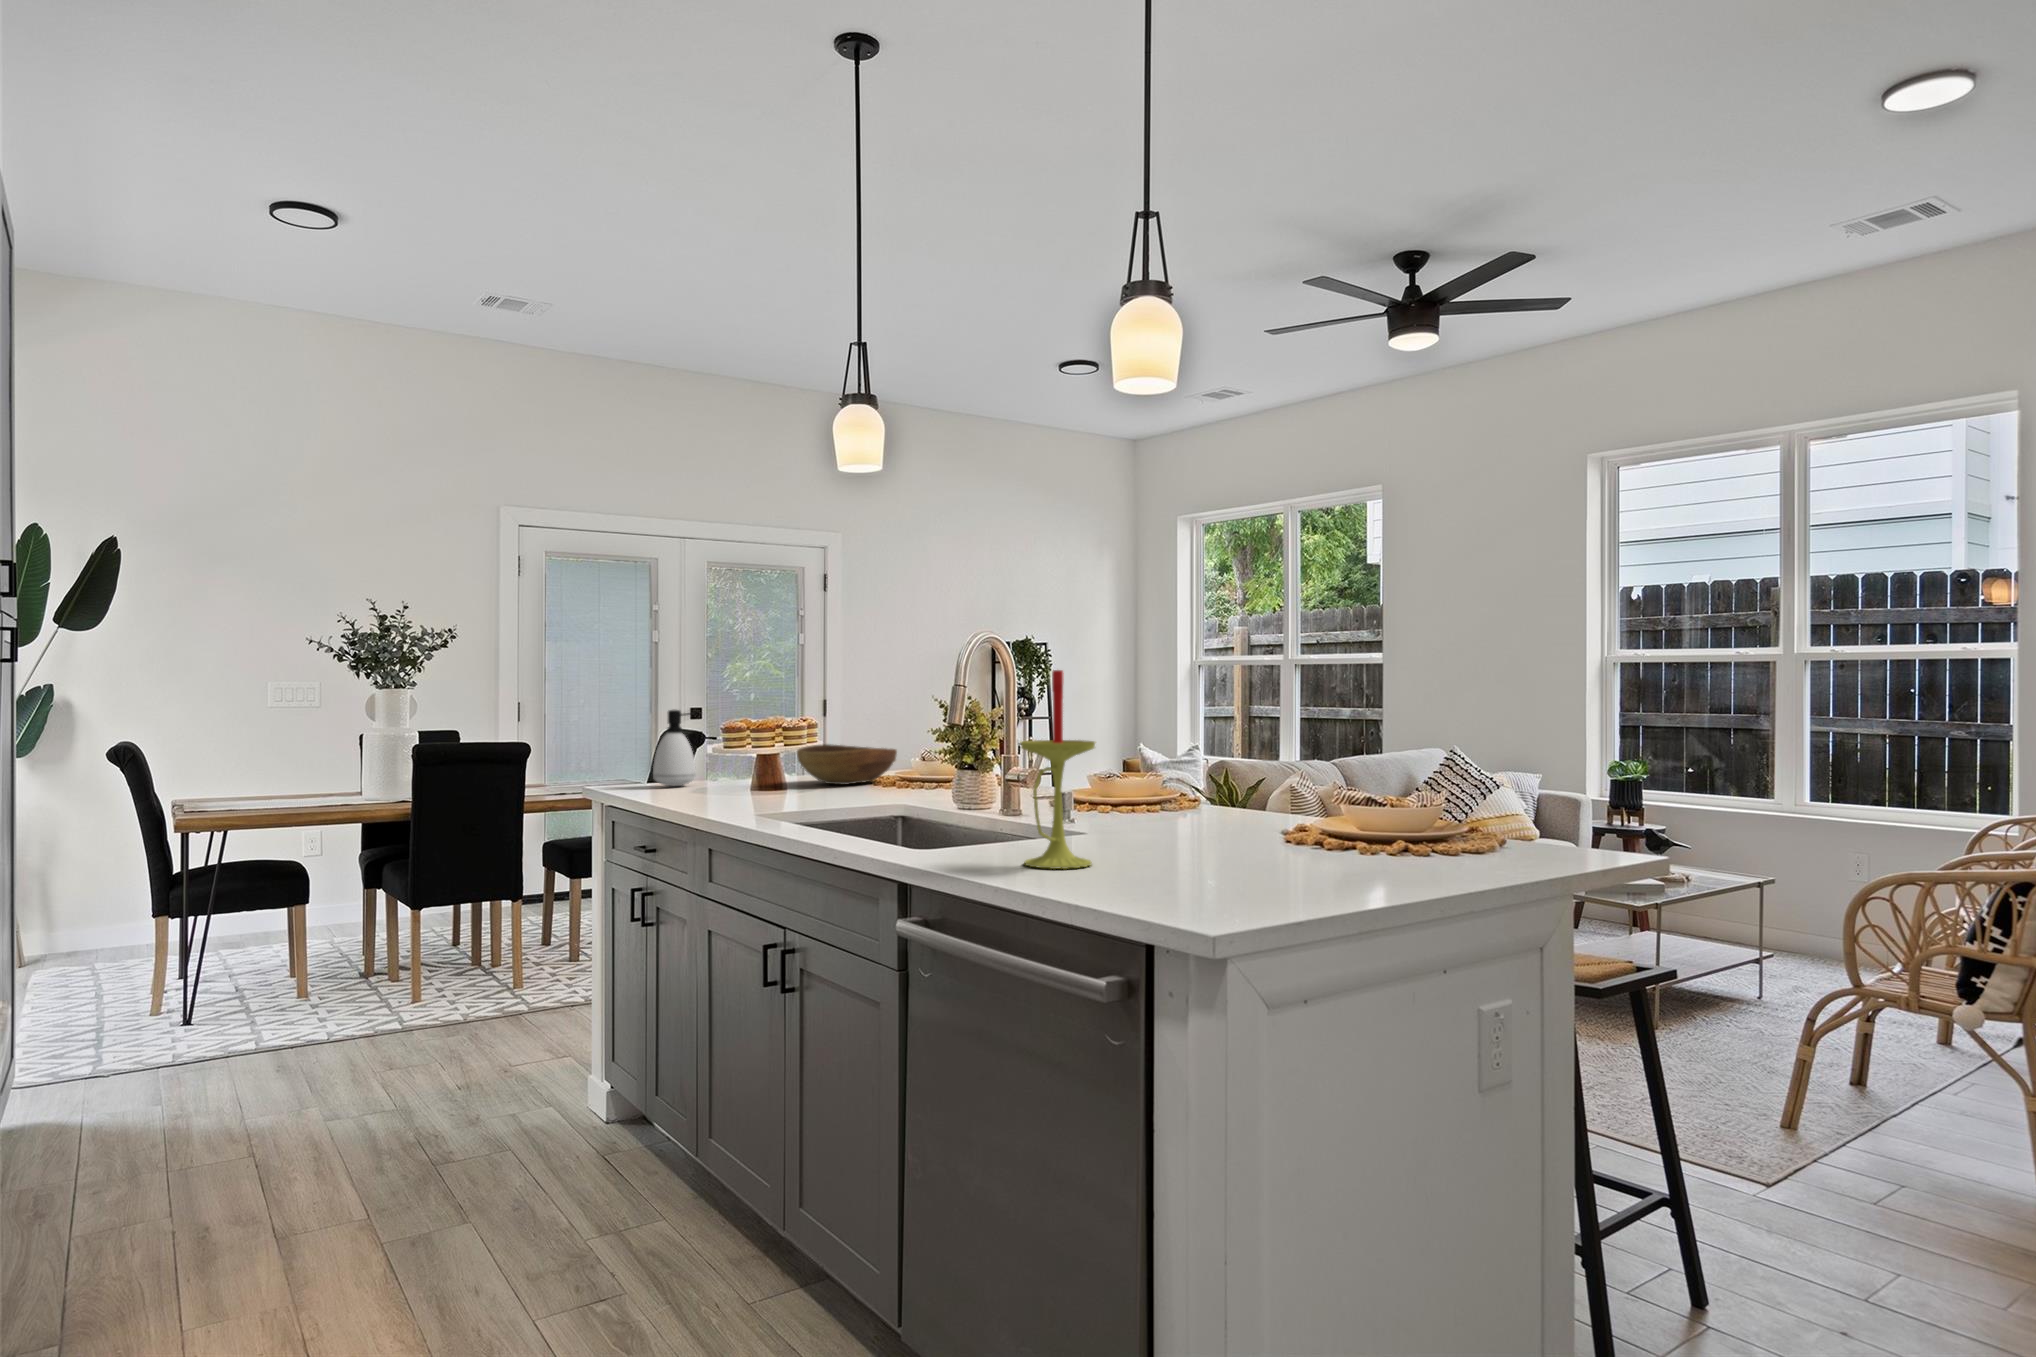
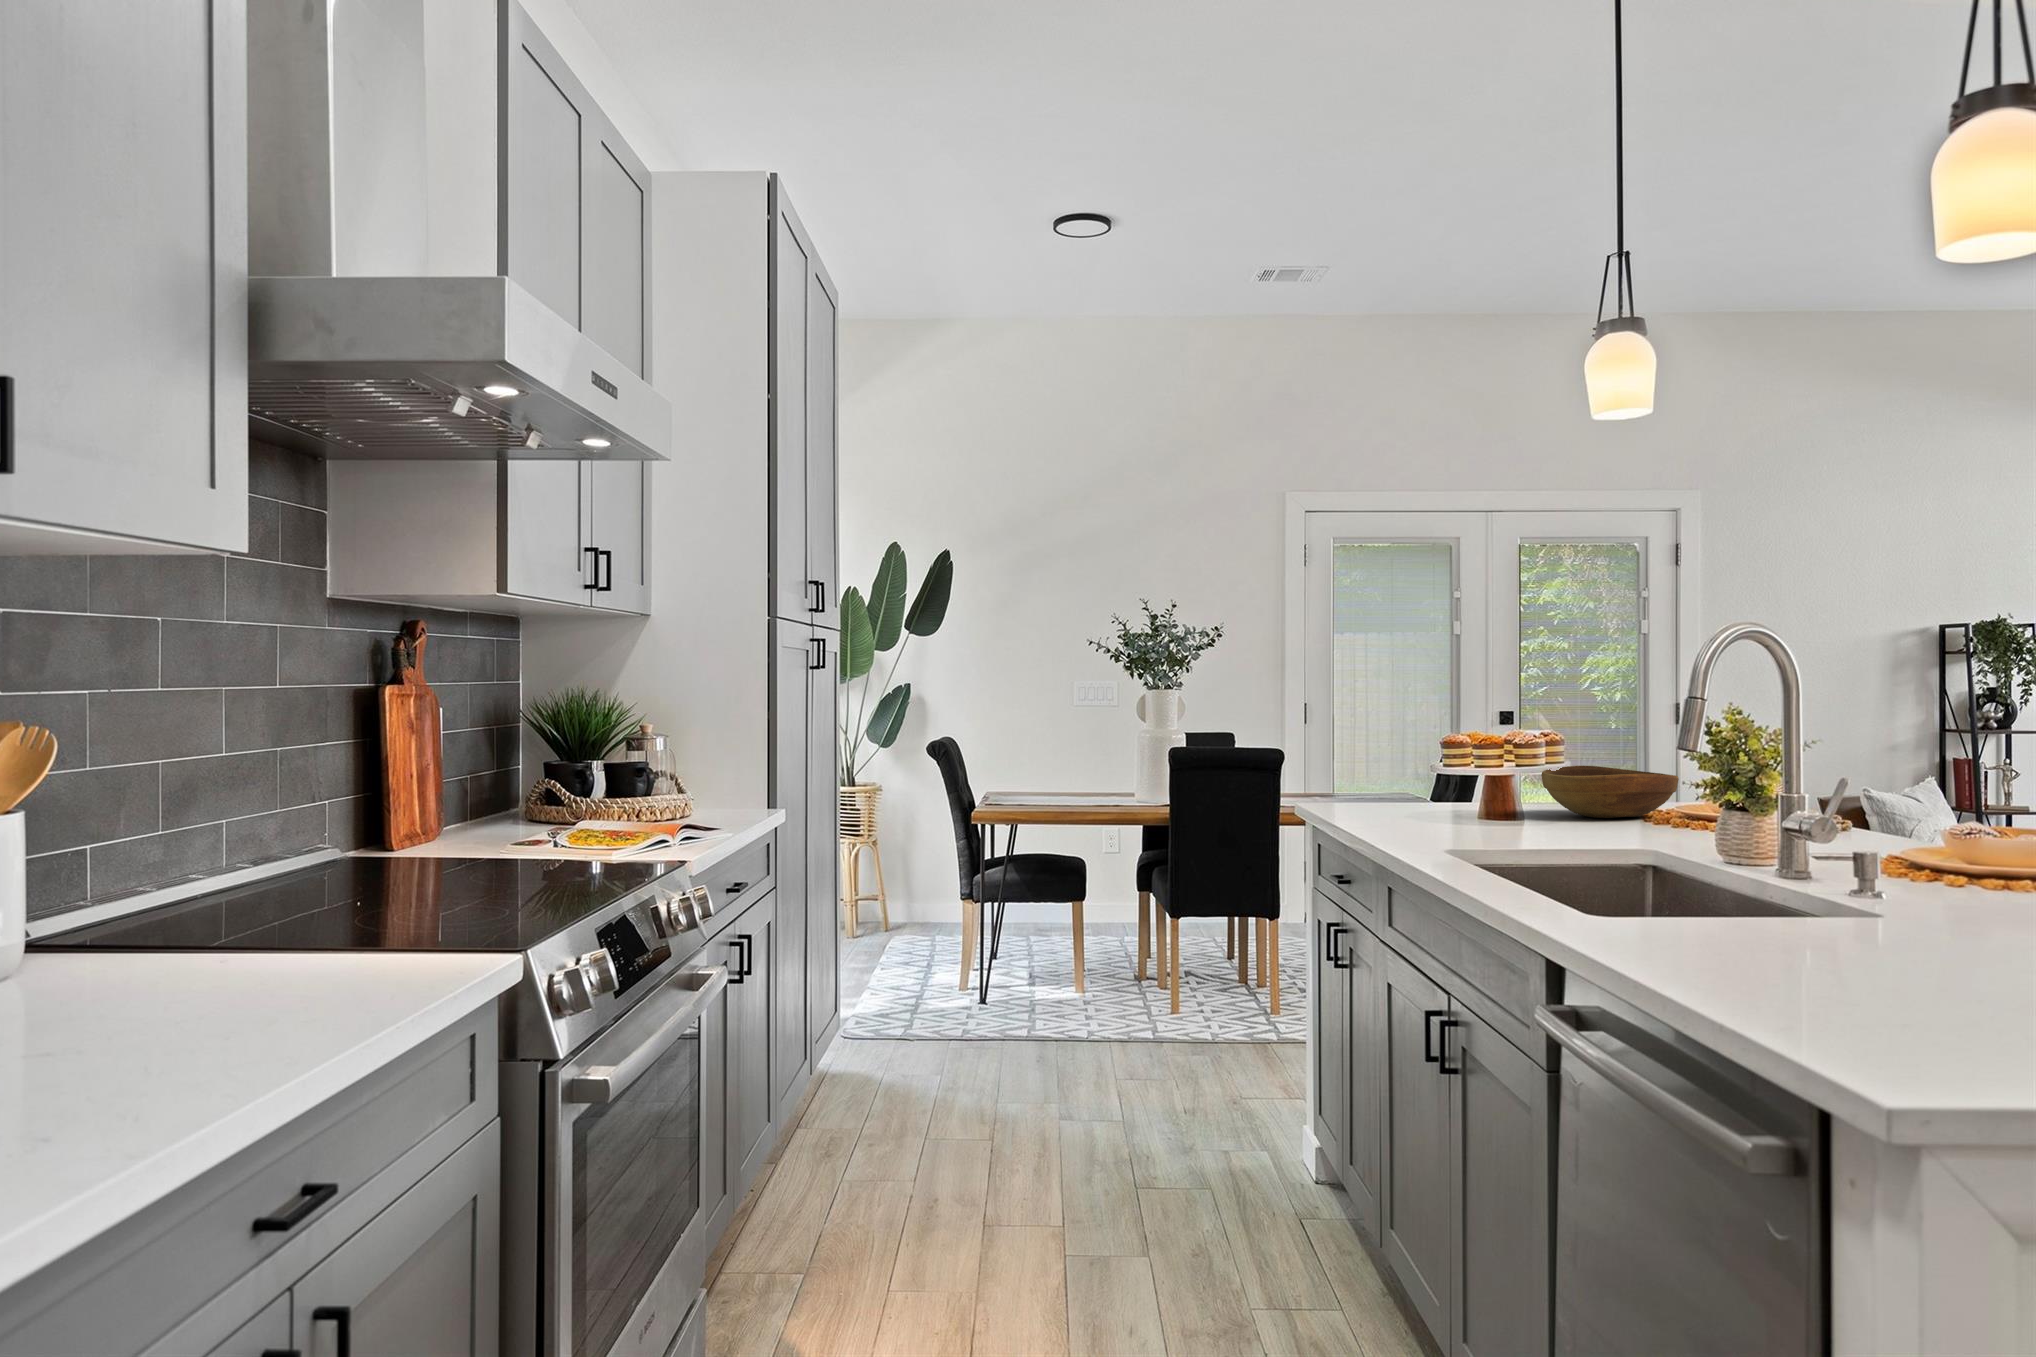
candle: present [1020,670,1096,869] -> none [1712,671,1839,967]
soap dispenser: present [653,710,696,786] -> none [1376,718,1428,807]

